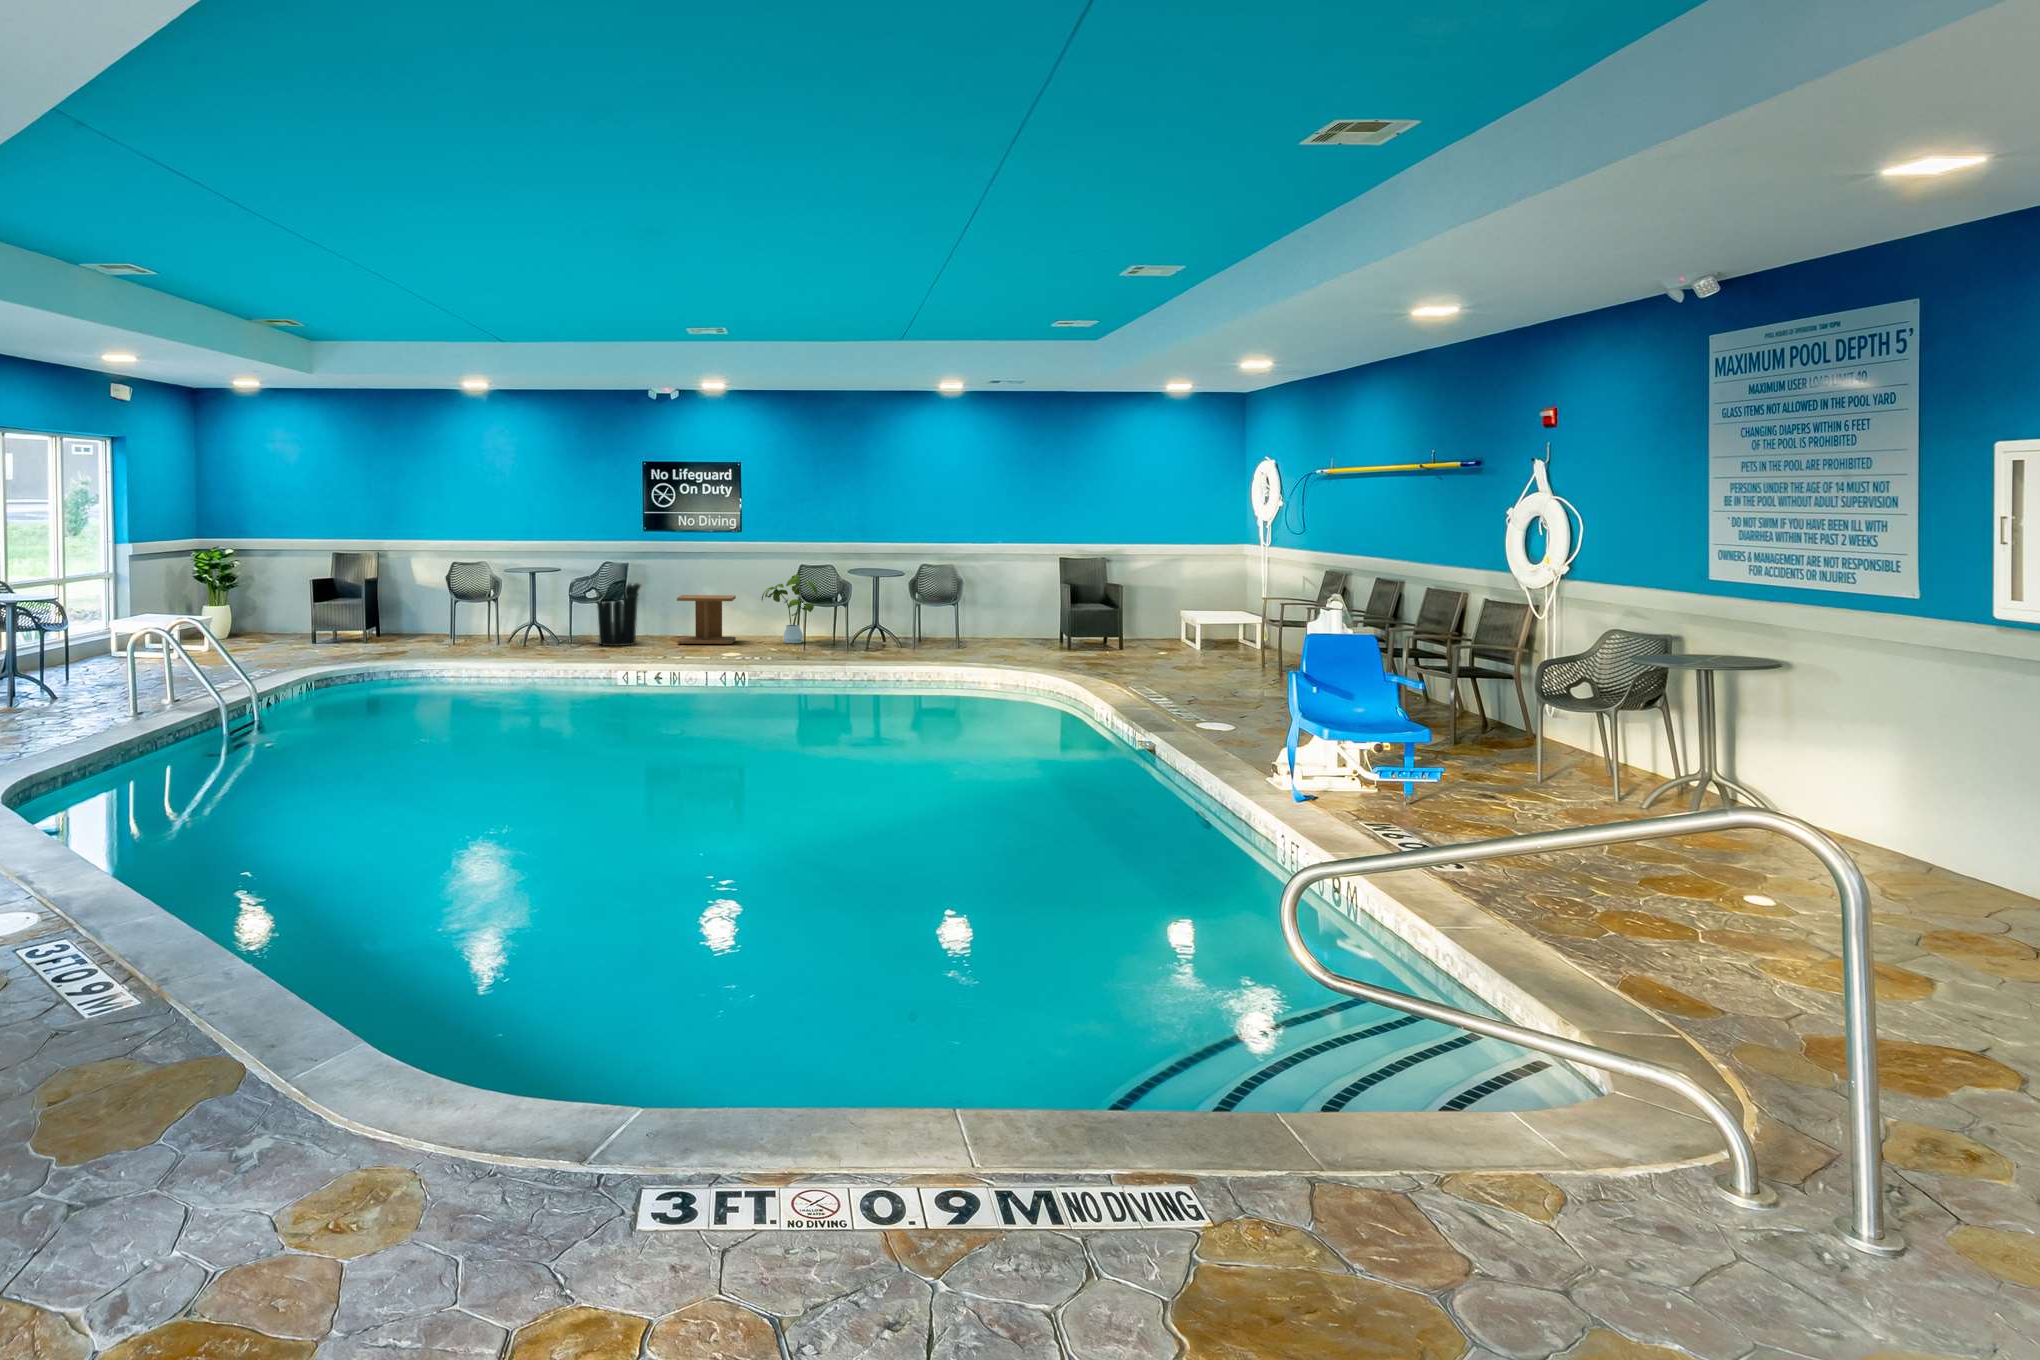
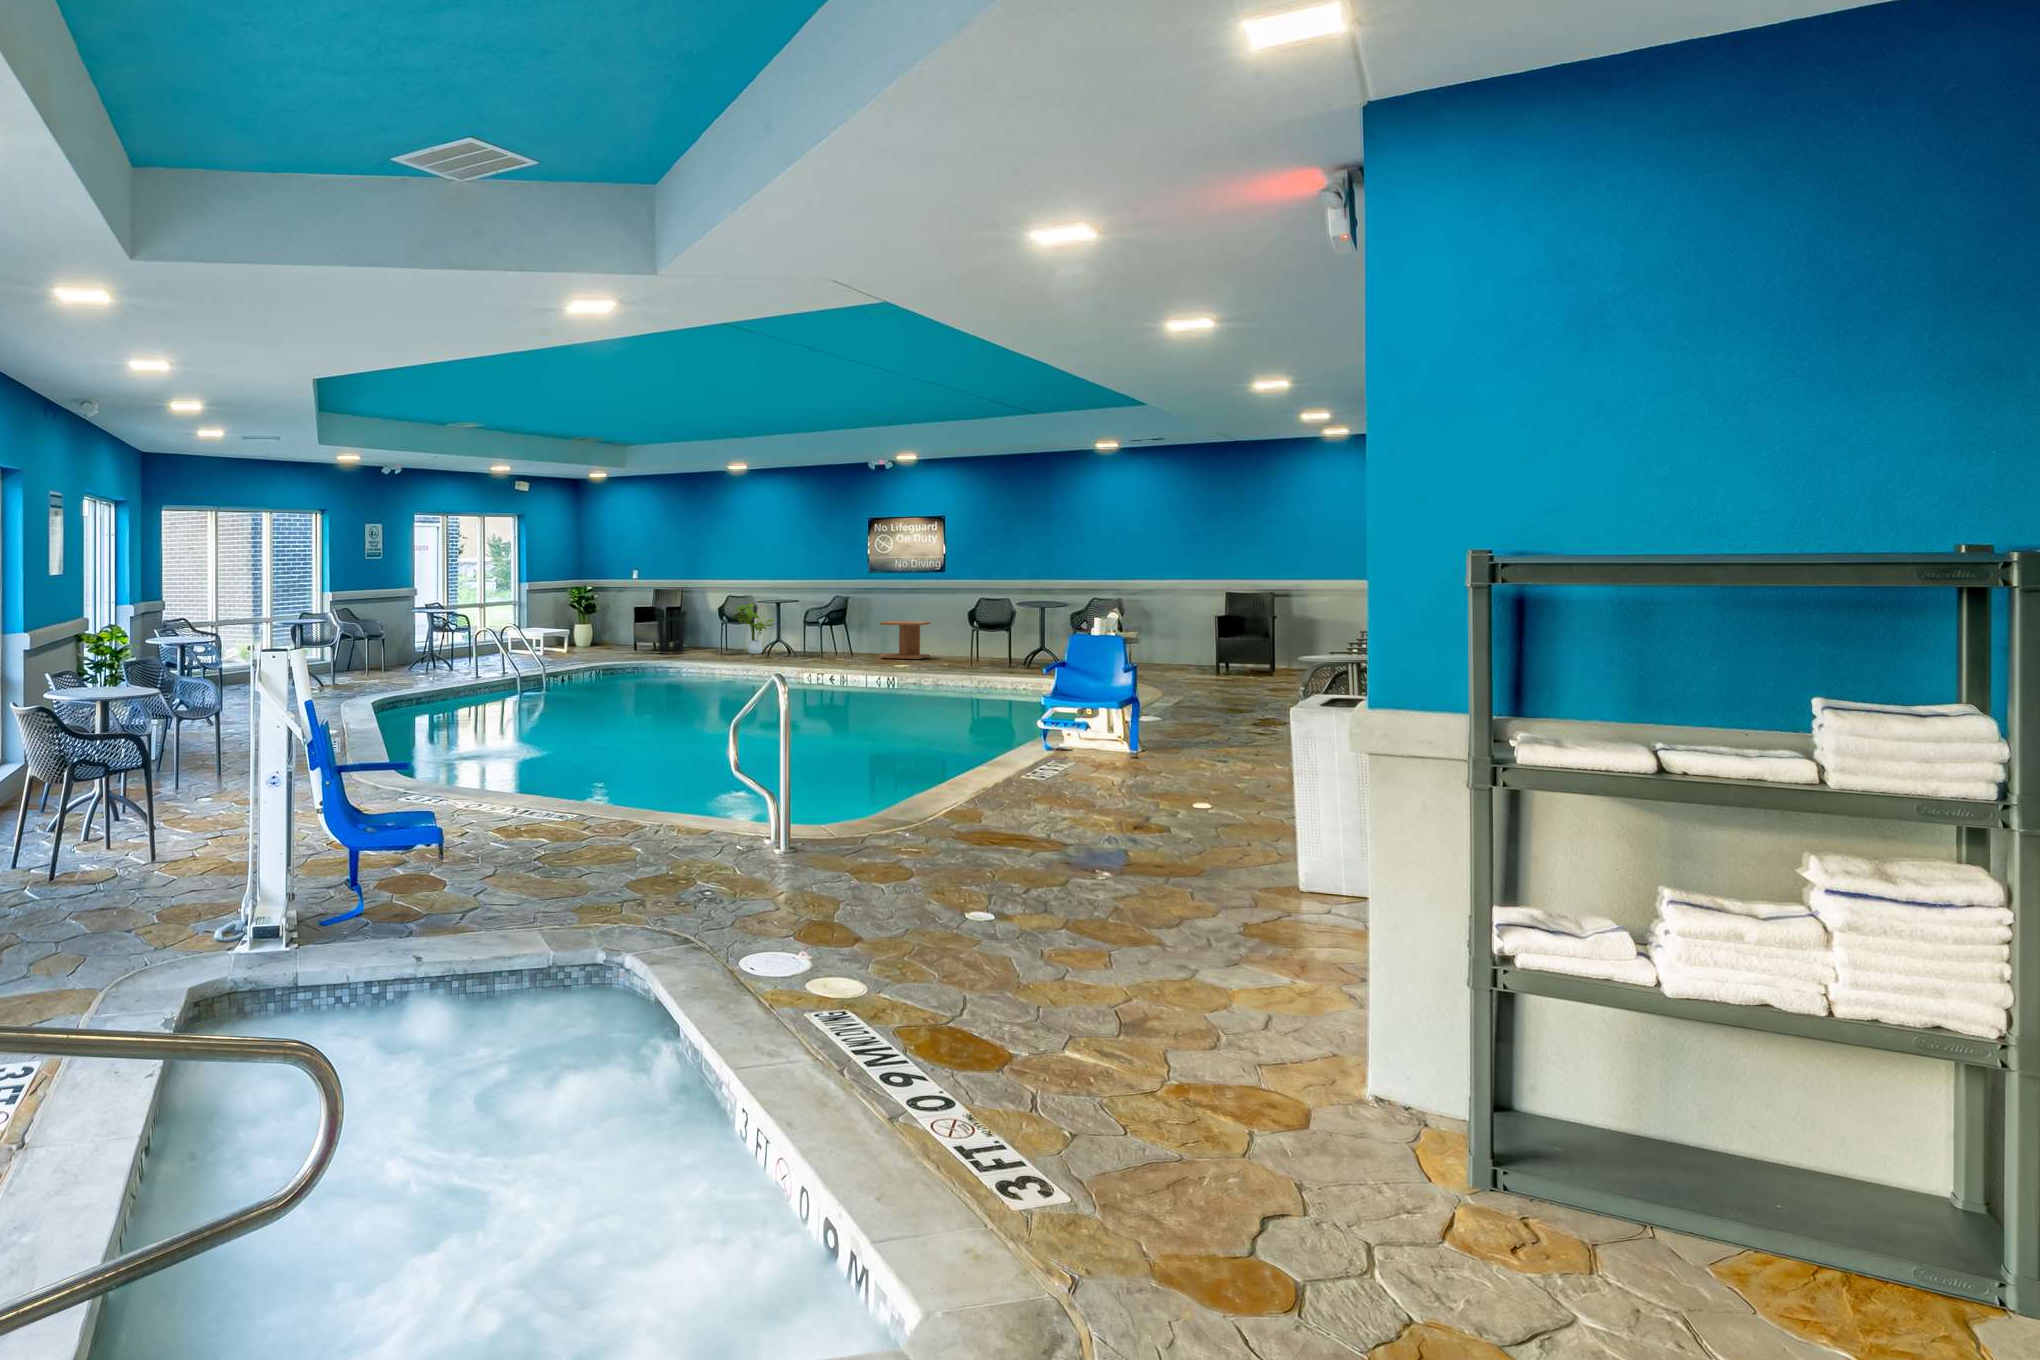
house plant: present [762,574,818,643] -> present [733,604,775,654]
waste bin: present [597,583,641,646] -> present [655,610,687,654]

